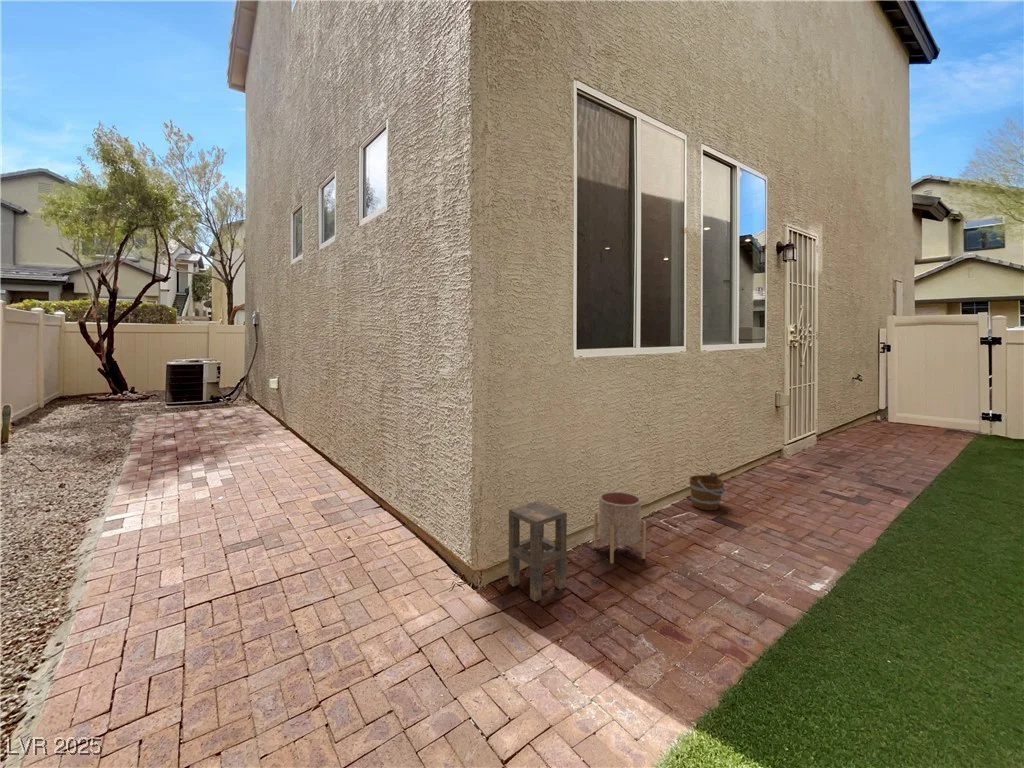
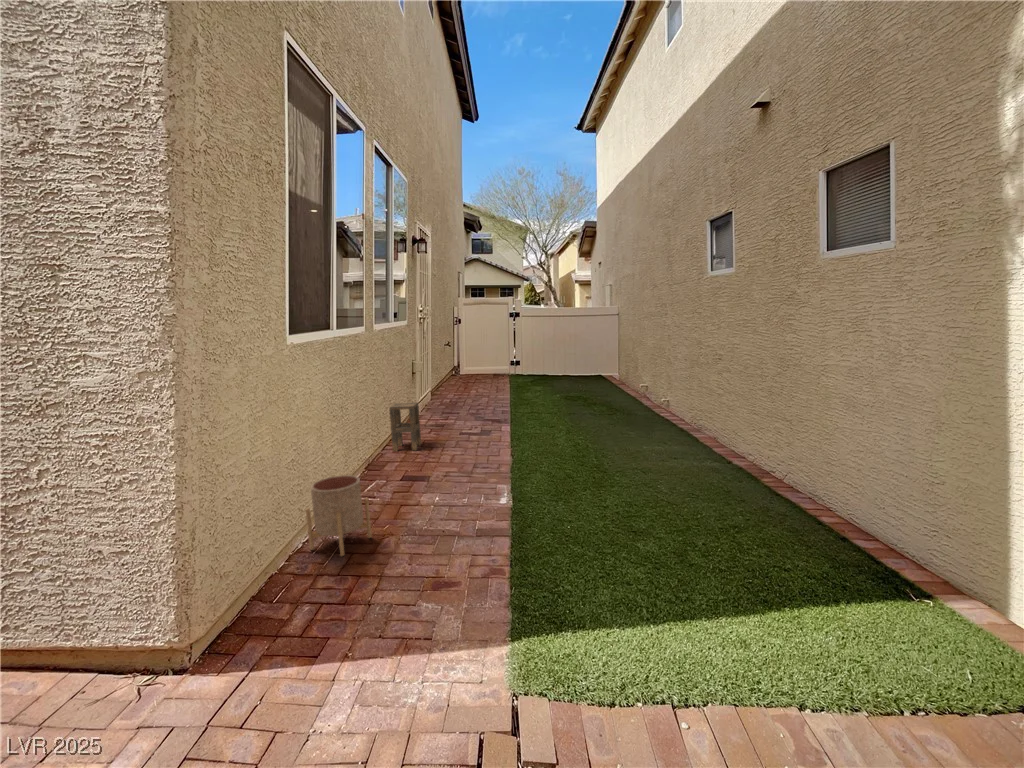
bucket: present [690,472,725,510] -> none [370,438,404,476]
side table: present [509,501,567,602] -> present [390,402,421,451]

